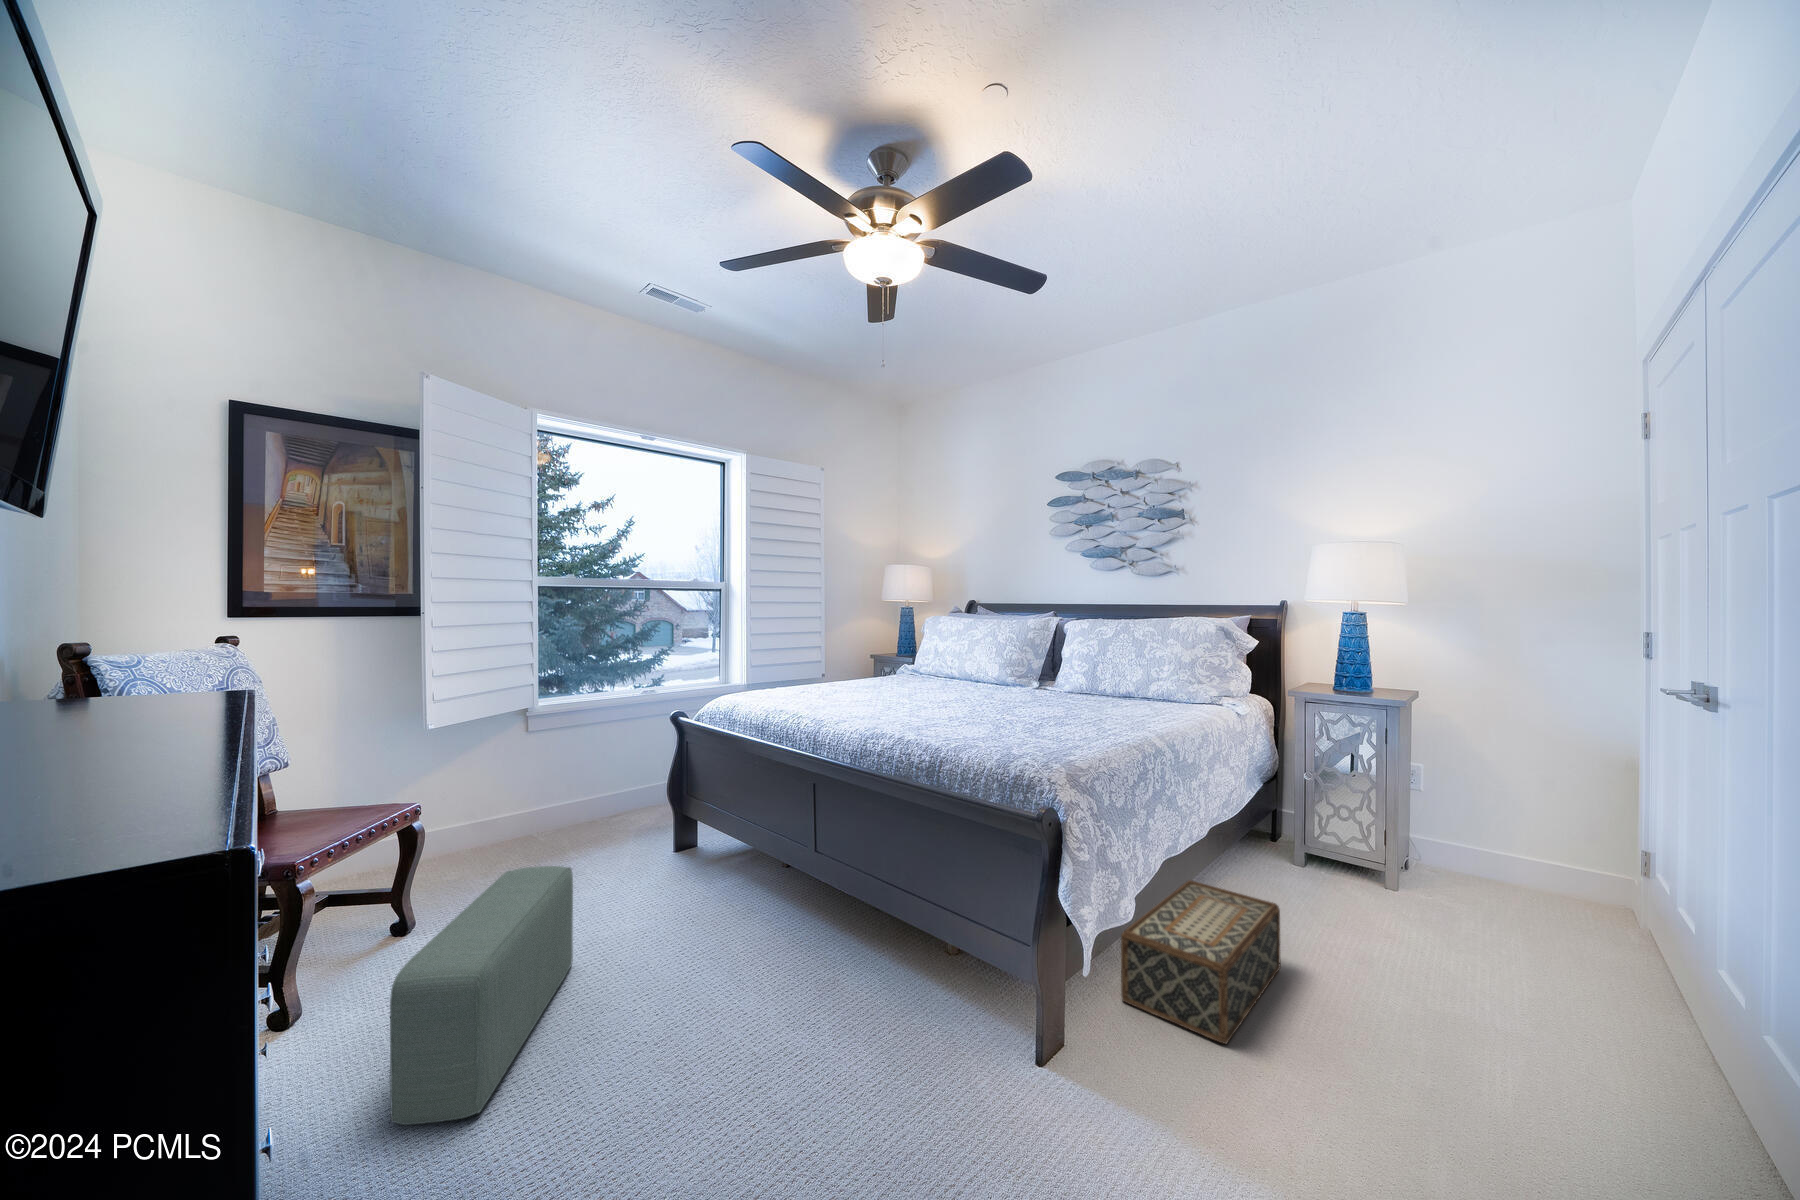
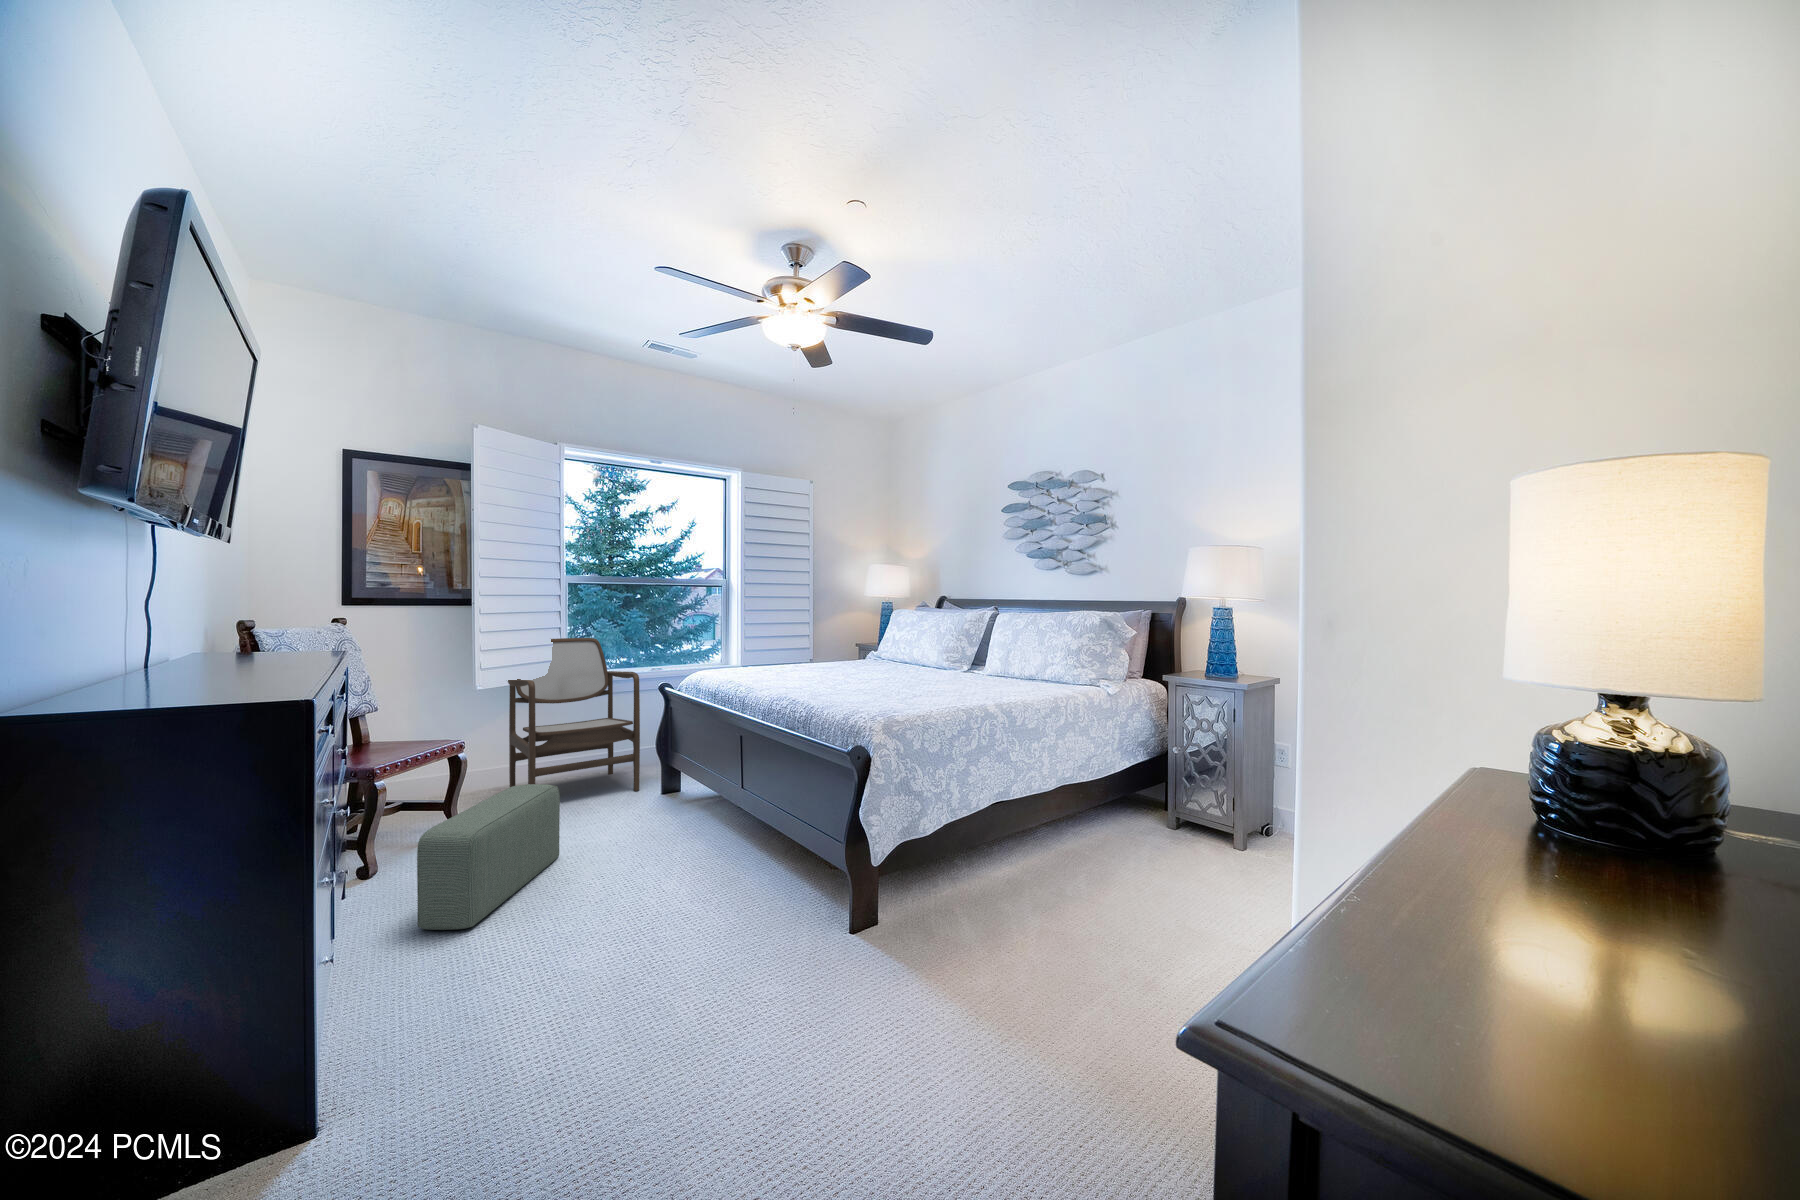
armchair: none [461,657,643,890] -> present [508,638,640,791]
woven basket: present [1121,880,1280,1044] -> none [938,820,1080,929]

